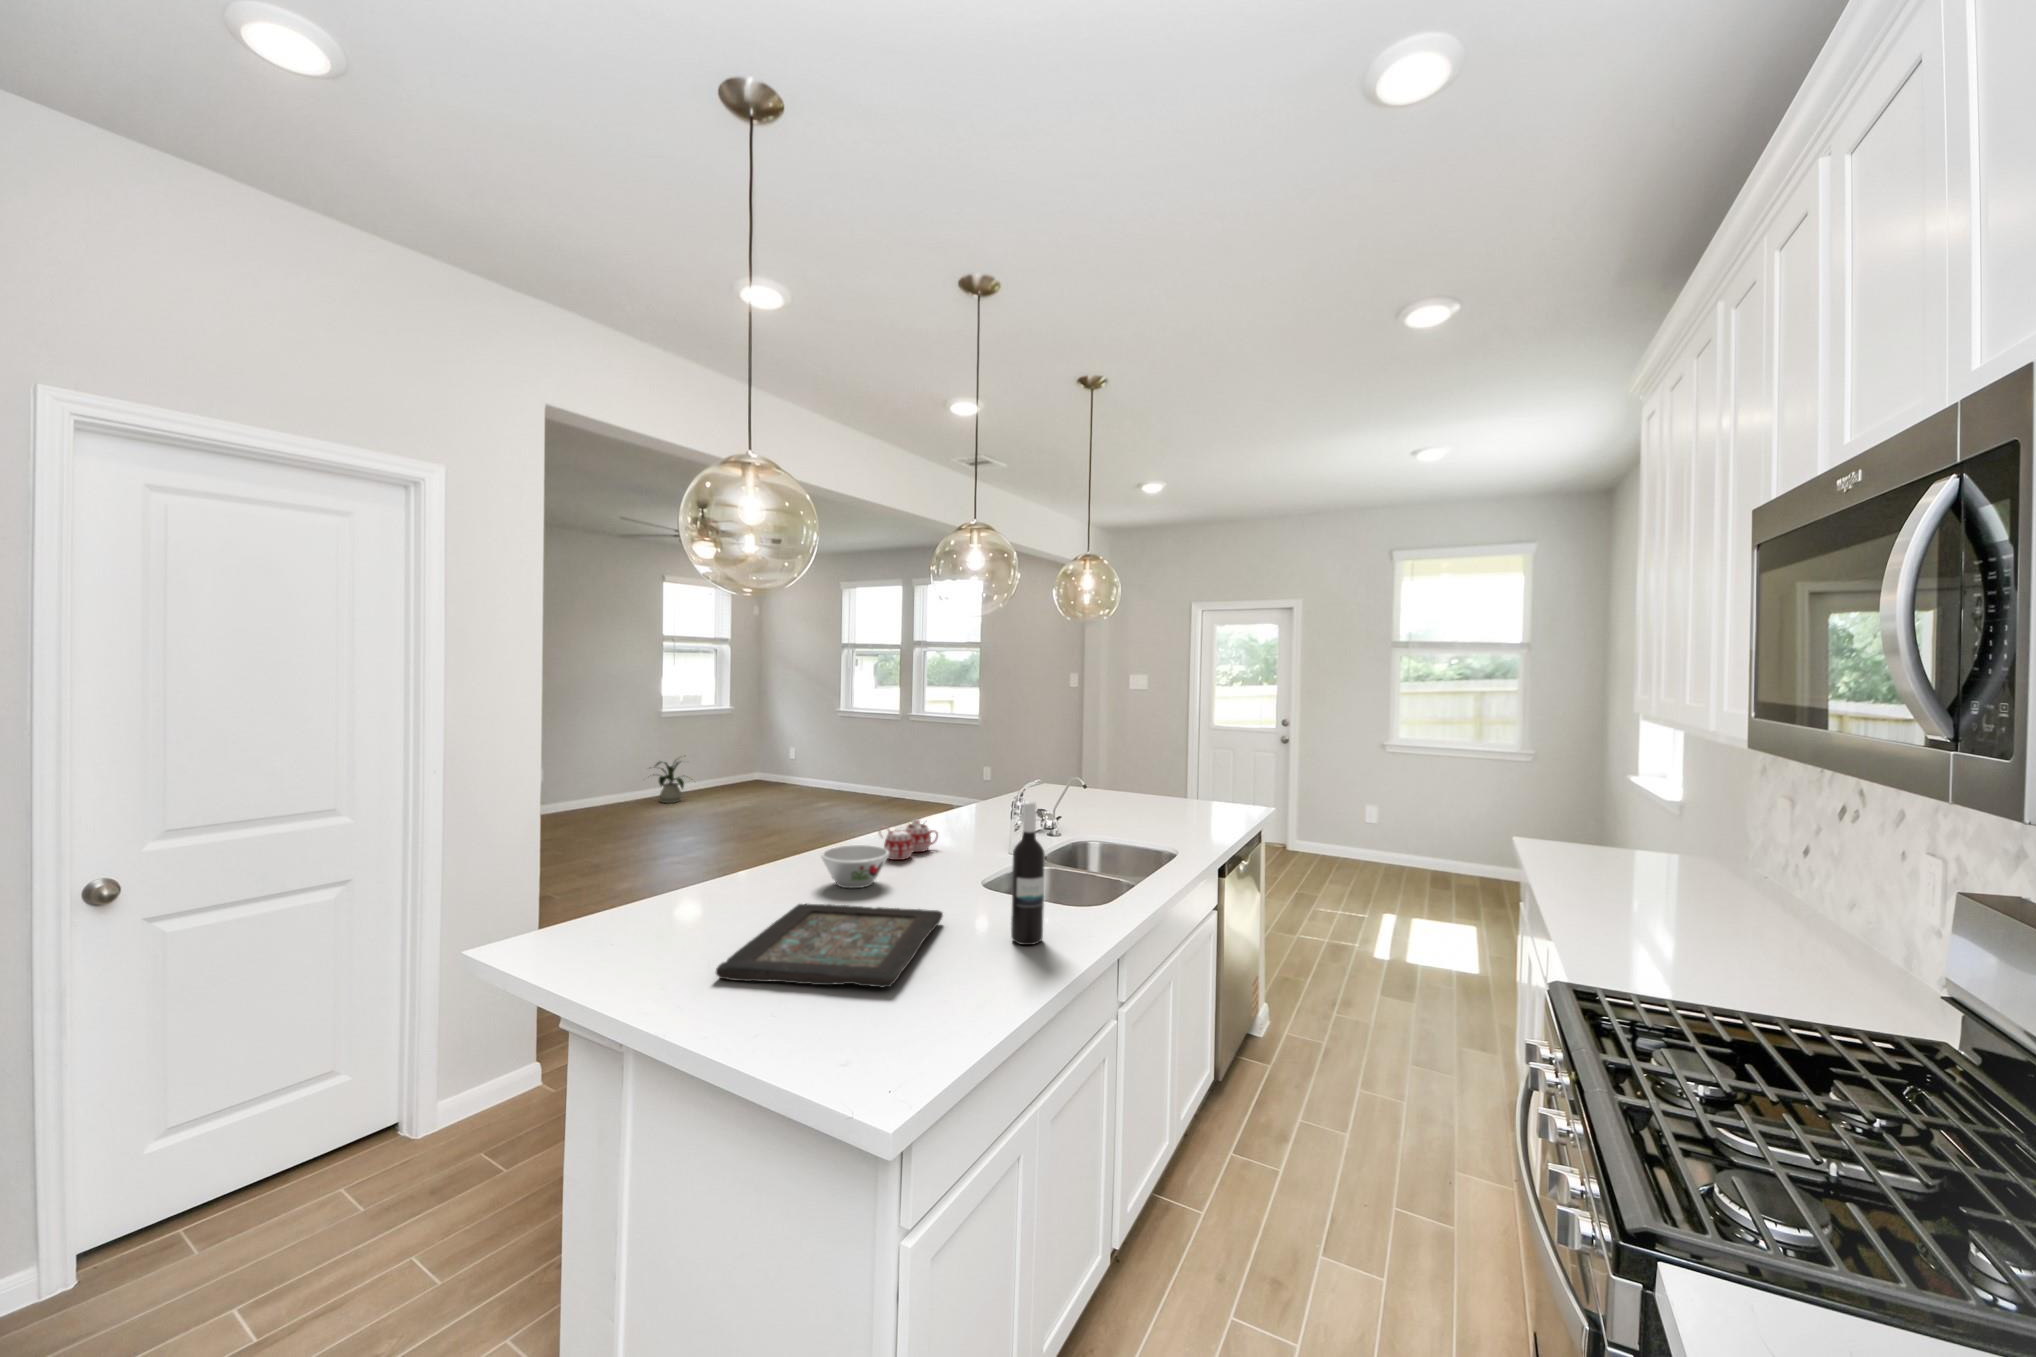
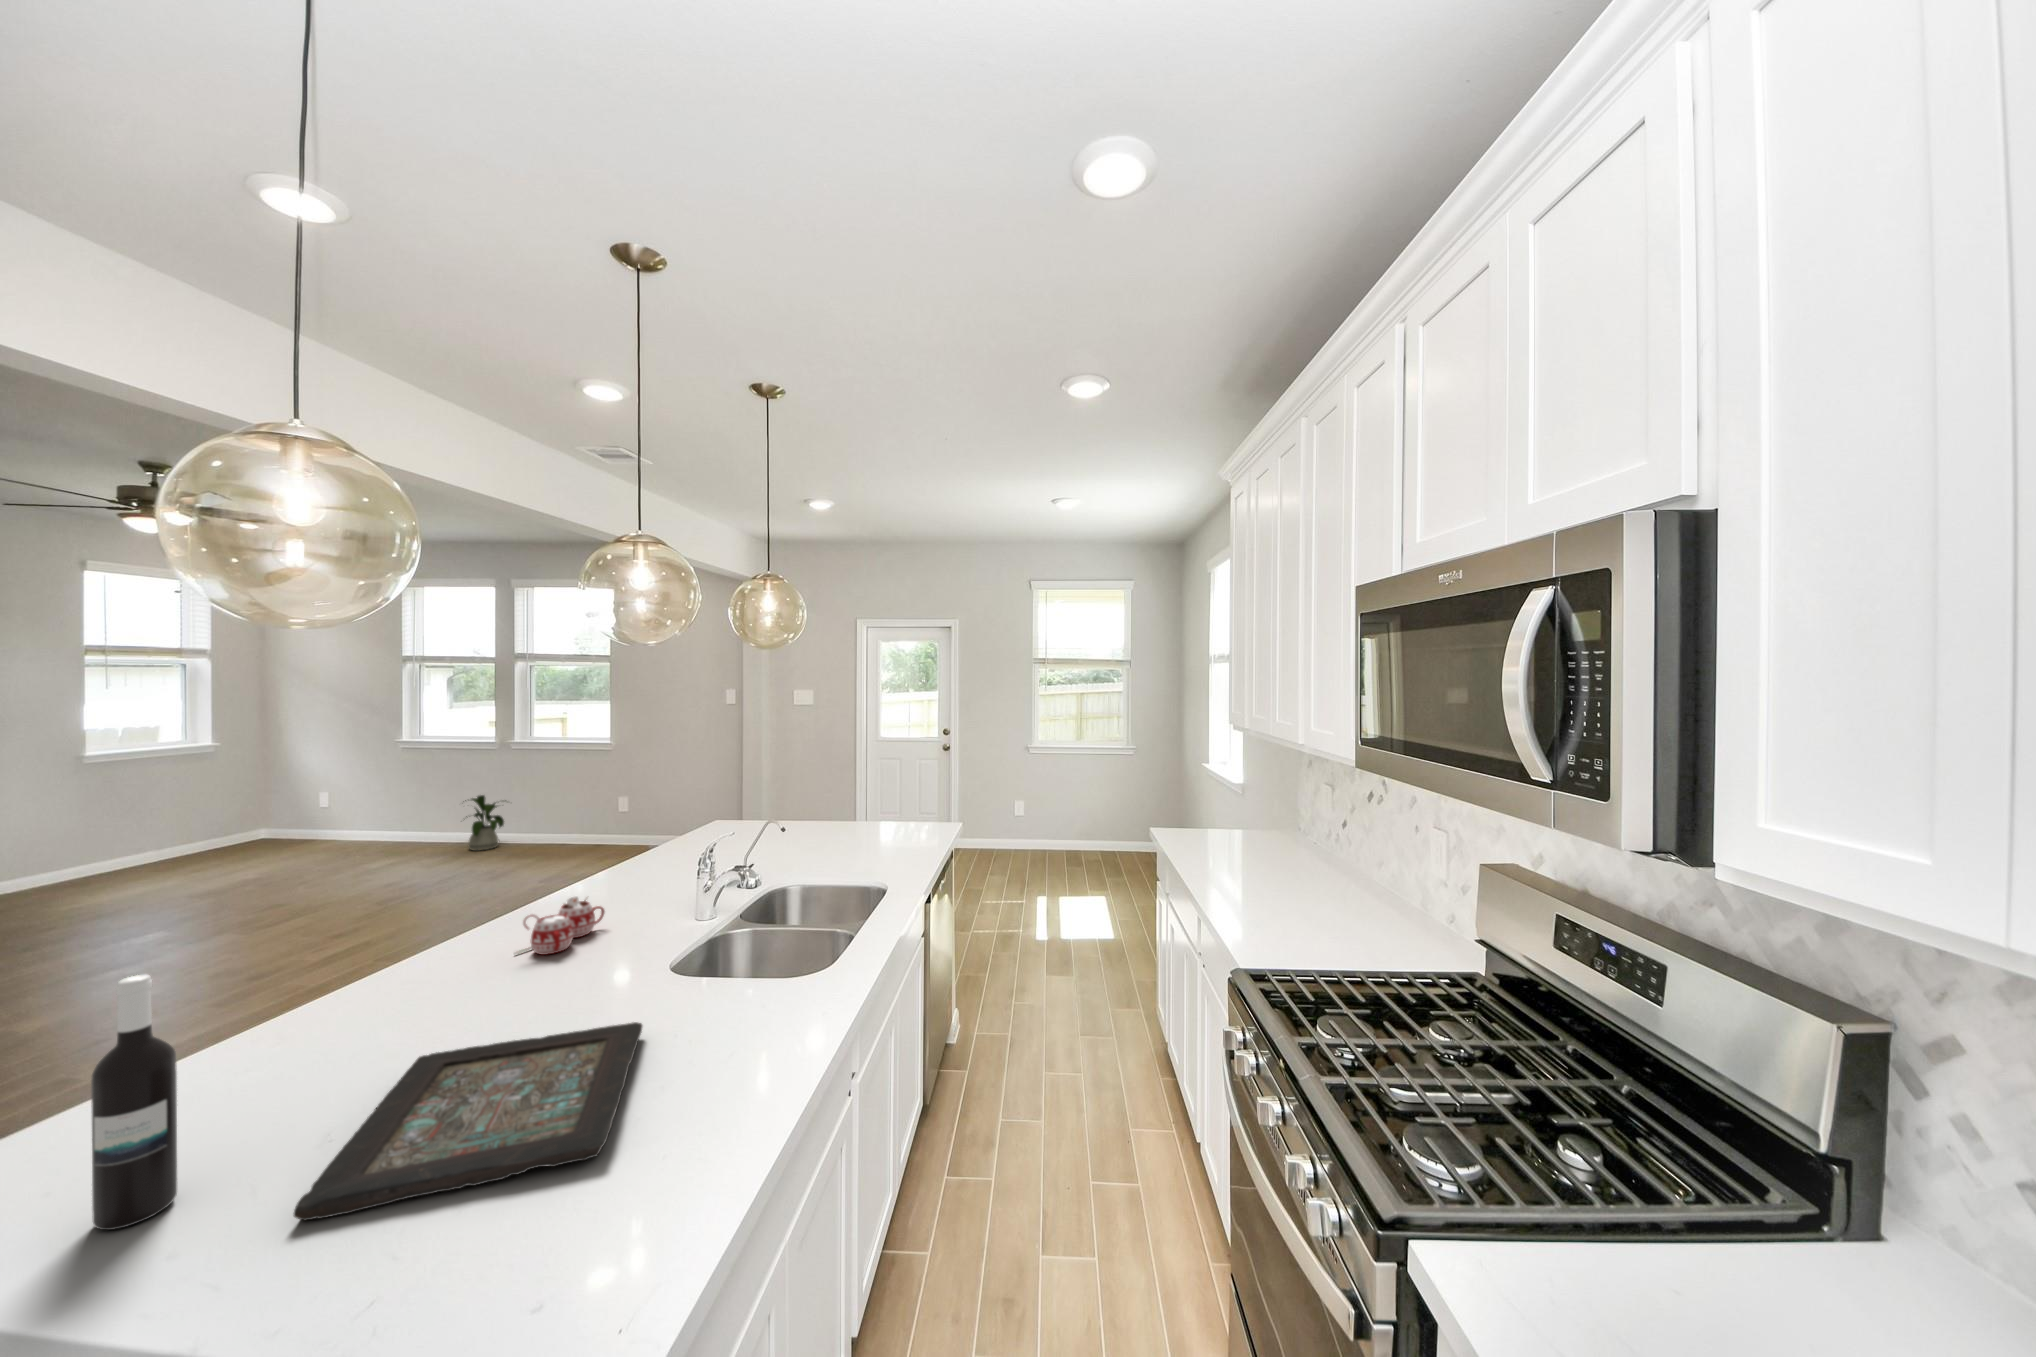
house plant: present [653,761,684,803] -> present [465,795,506,851]
wine bottle: present [1011,801,1045,945] -> present [91,974,177,1230]
bowl: present [821,845,889,888] -> none [443,946,549,1012]

